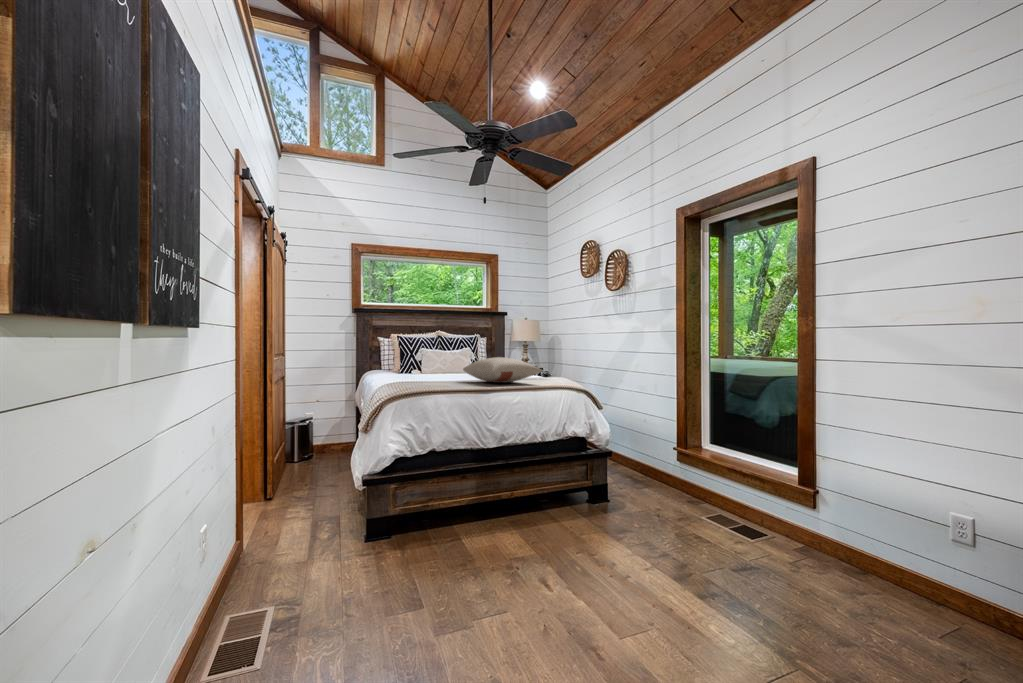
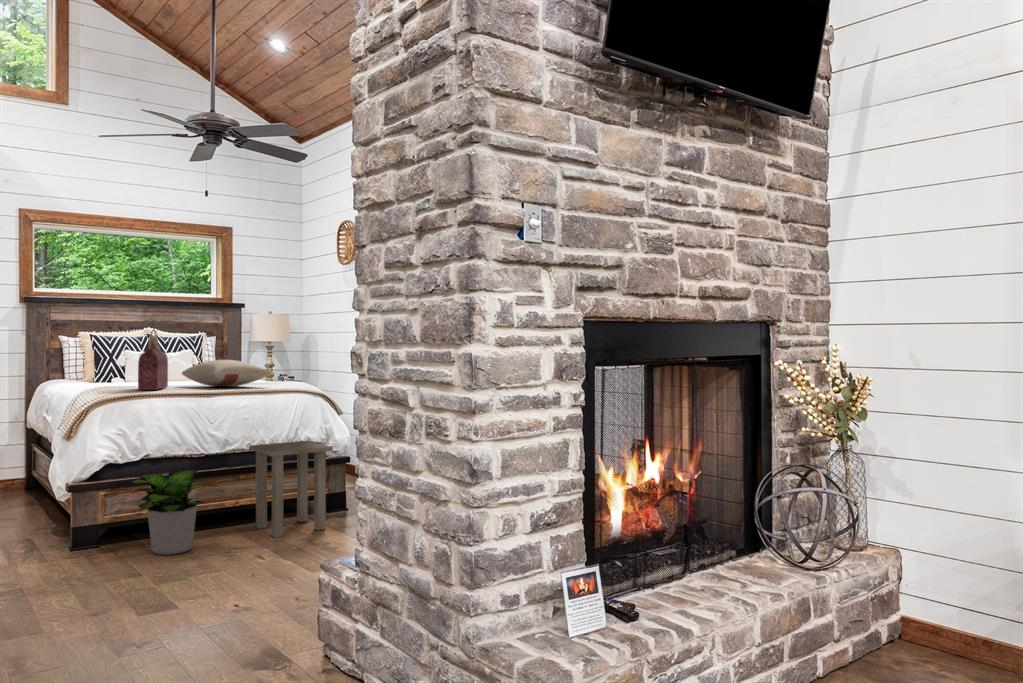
handbag: none [425,329,451,387] -> present [138,329,168,390]
side table: none [523,436,607,542] -> present [249,441,333,537]
potted plant: none [412,466,503,561] -> present [128,470,215,555]

